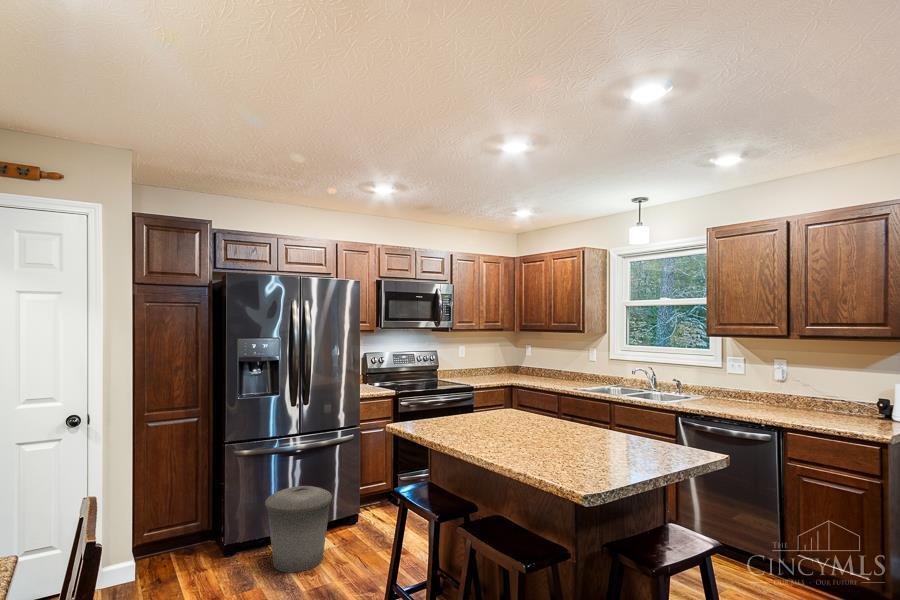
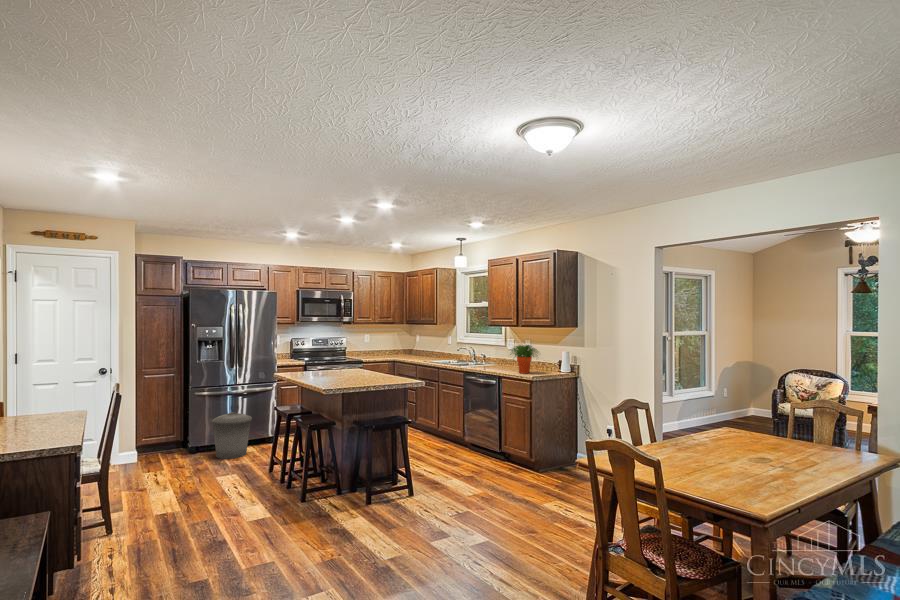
potted plant: none [781,369,853,421] -> present [511,345,538,374]

